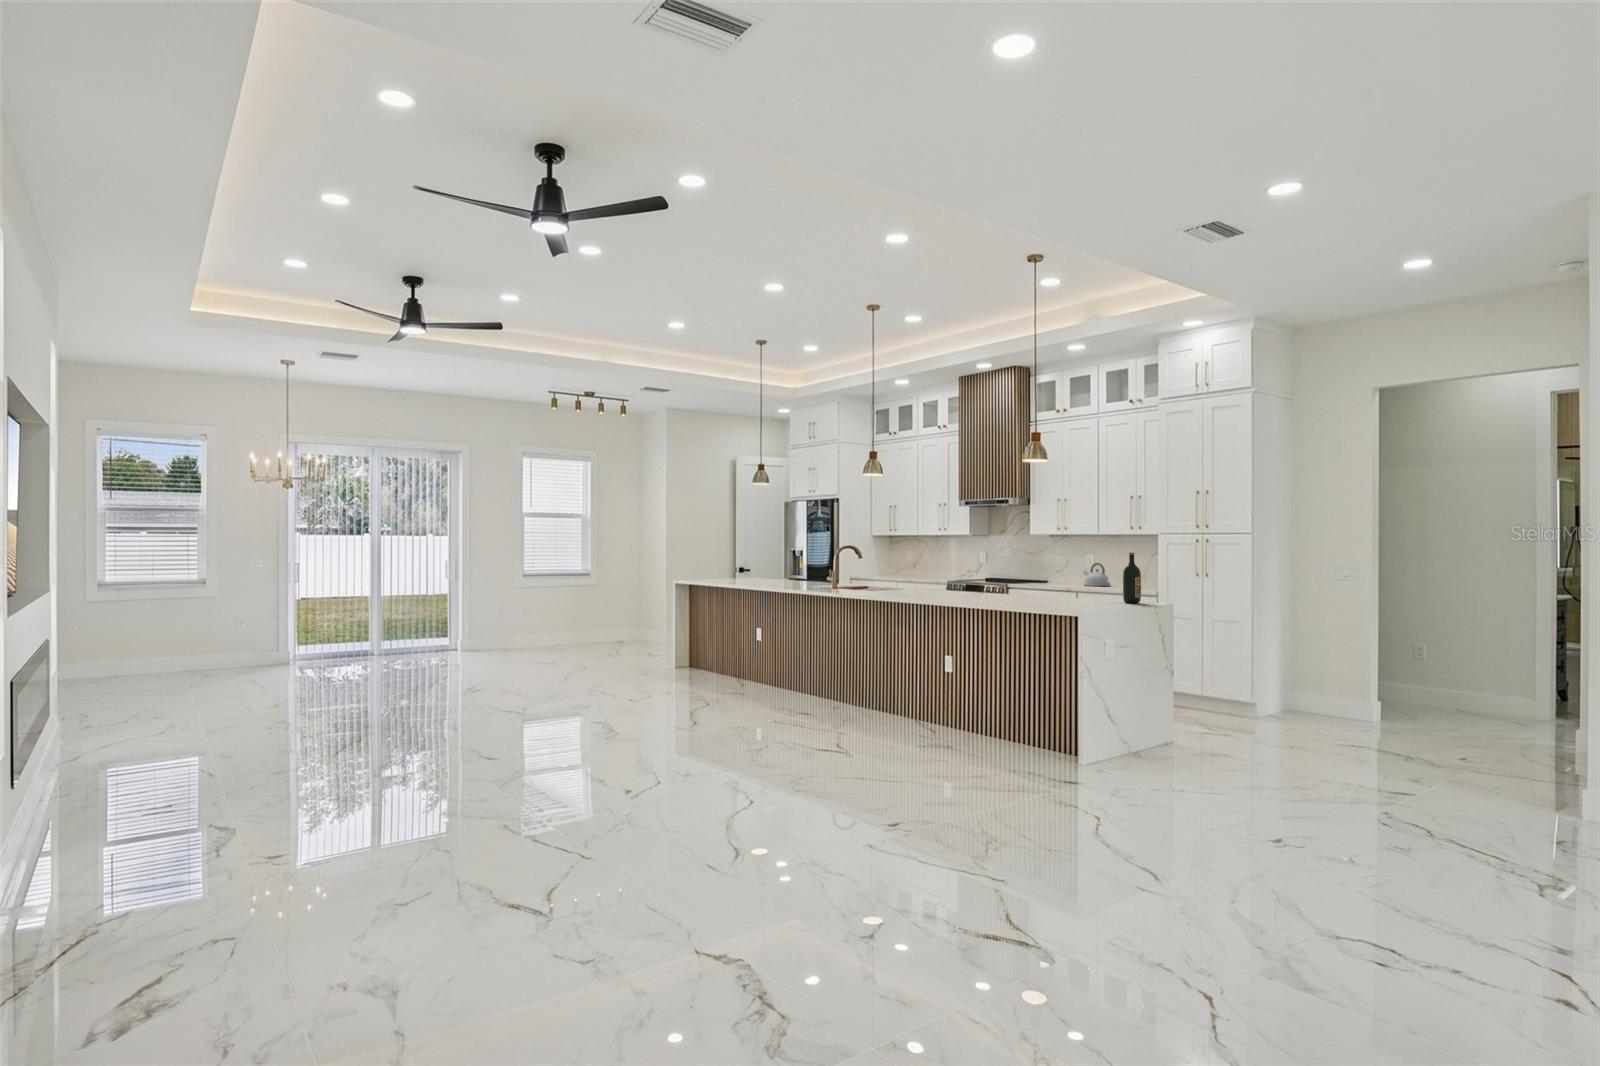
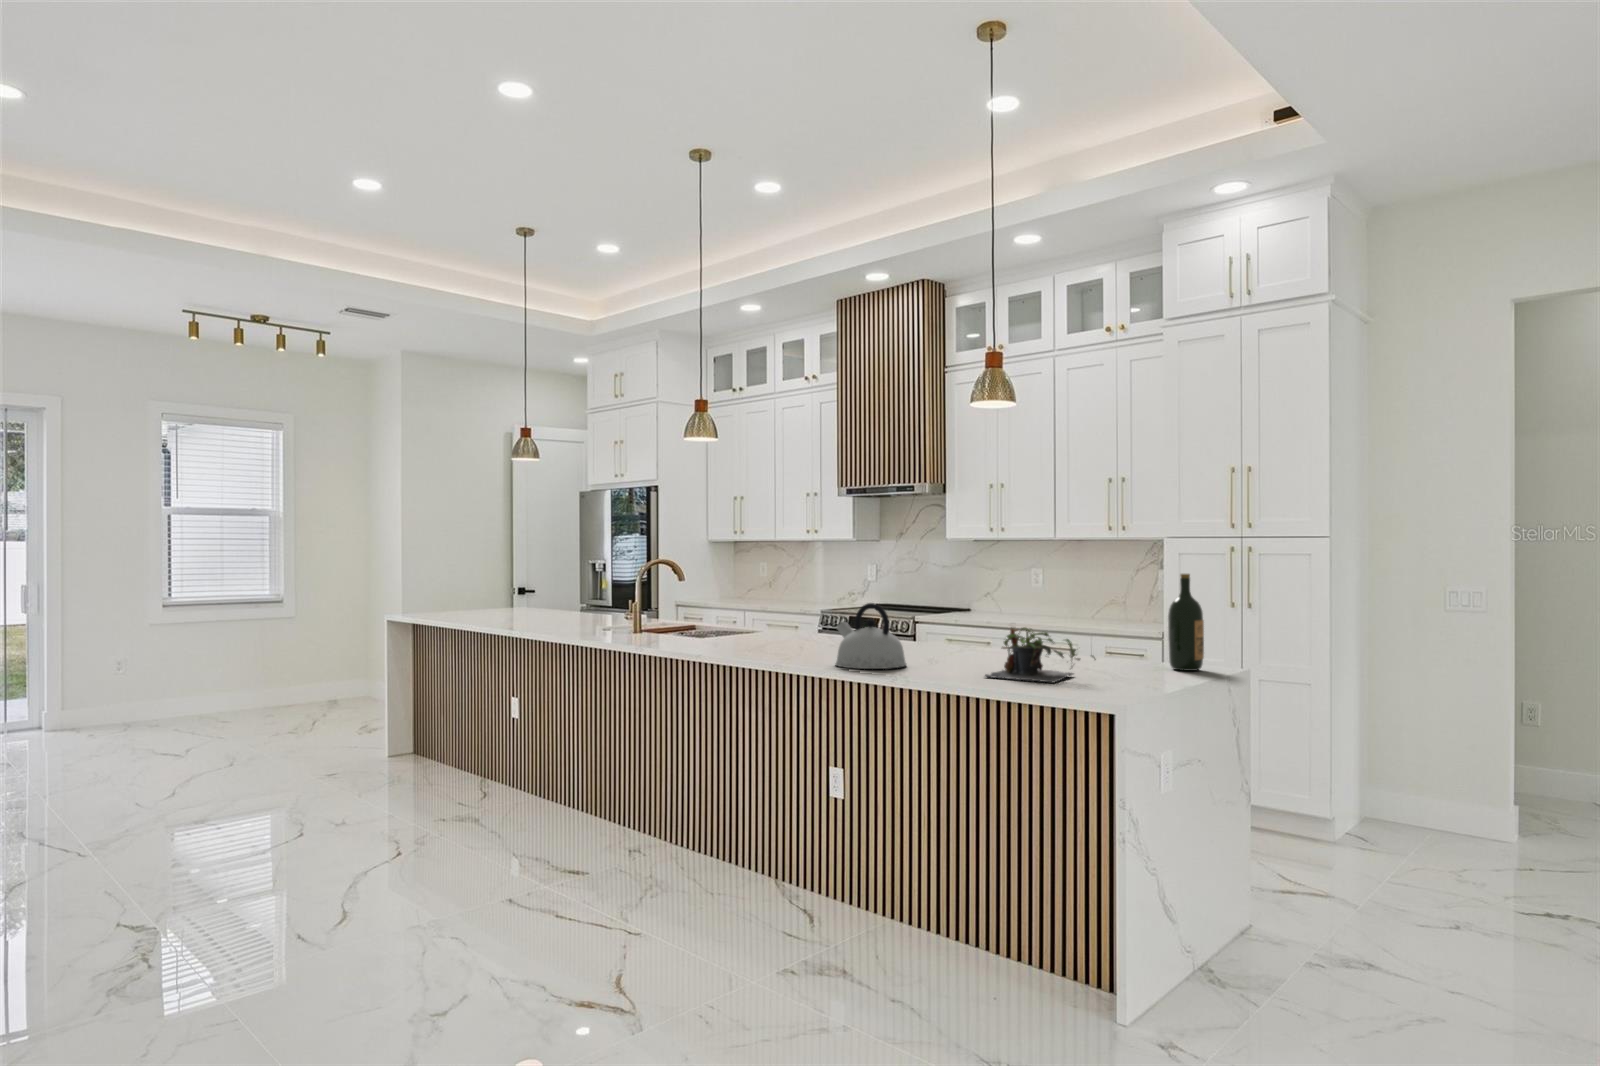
kettle: present [1084,563,1110,586] -> present [836,603,906,669]
plant: none [1019,578,1074,604] -> present [985,627,1096,683]

